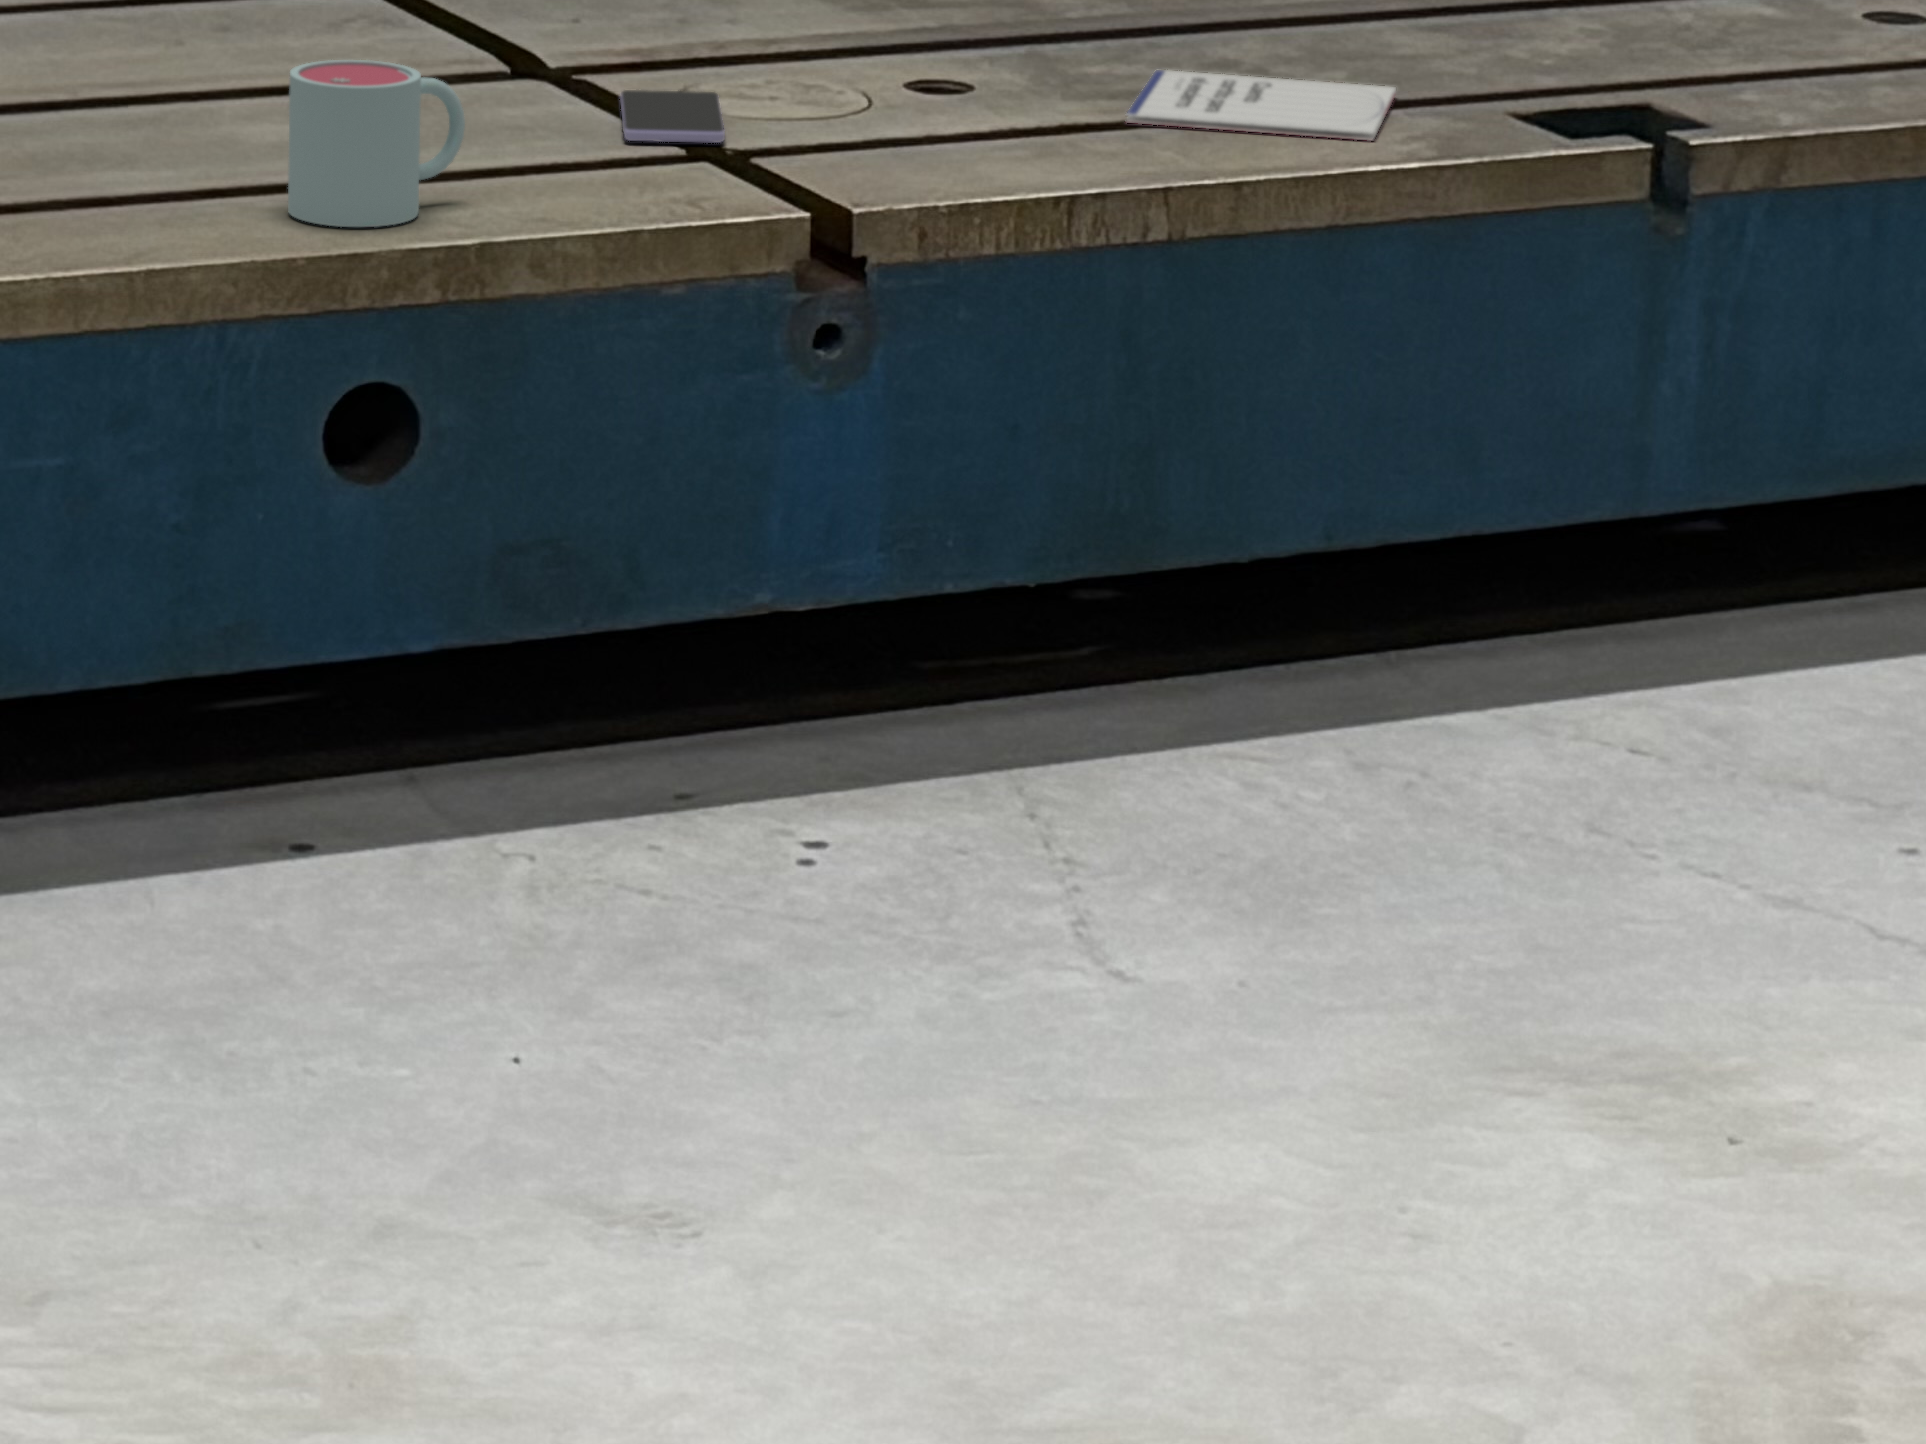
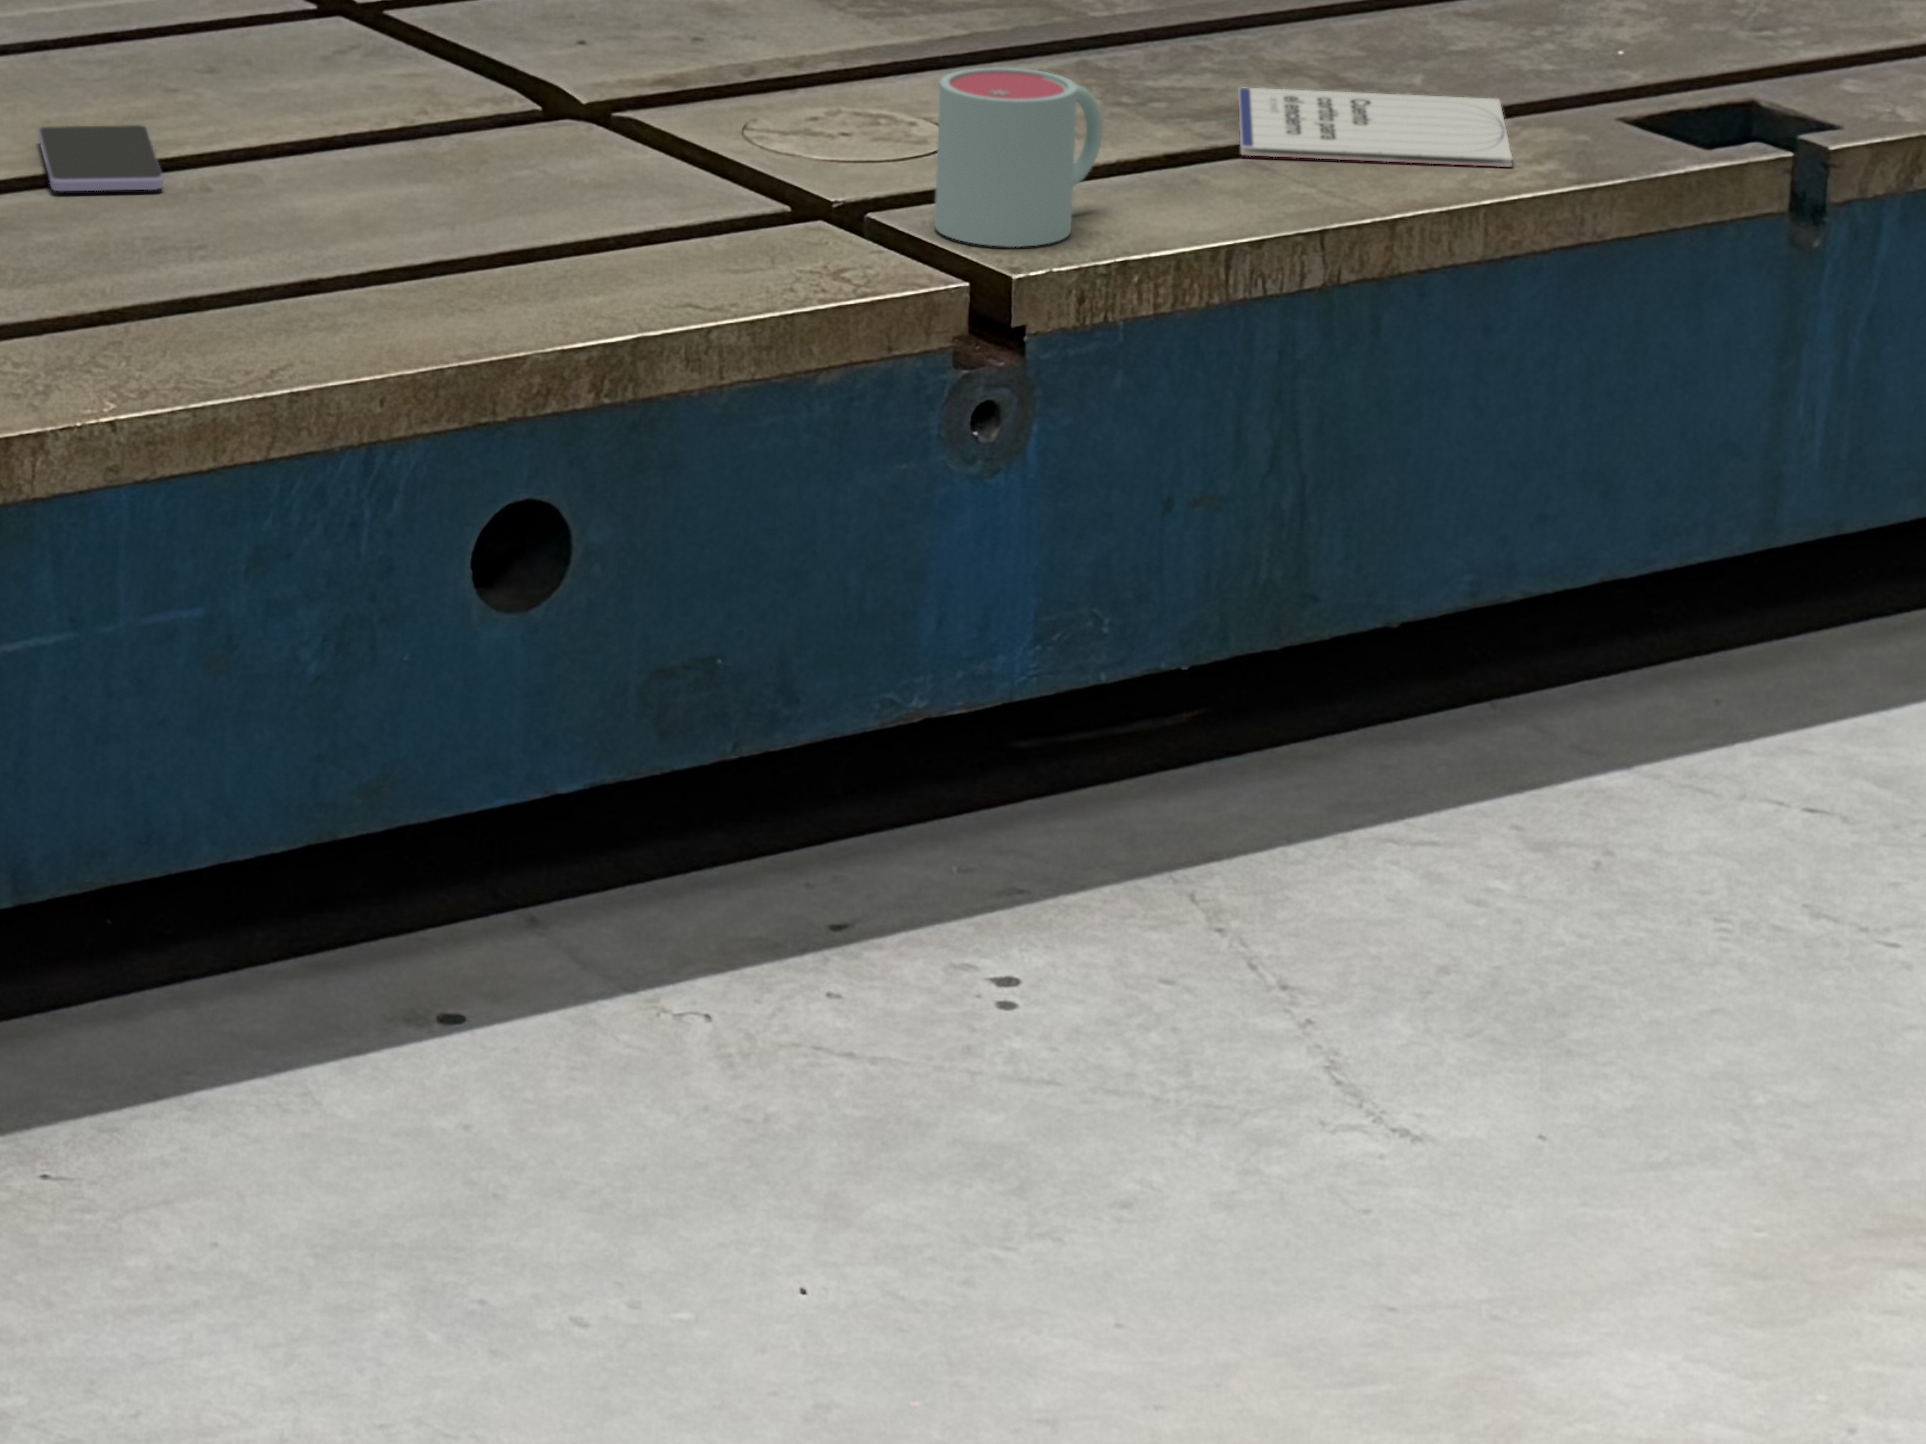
mug: present [288,60,465,227] -> present [934,68,1103,247]
smartphone: present [620,90,725,143] -> present [38,125,163,191]

